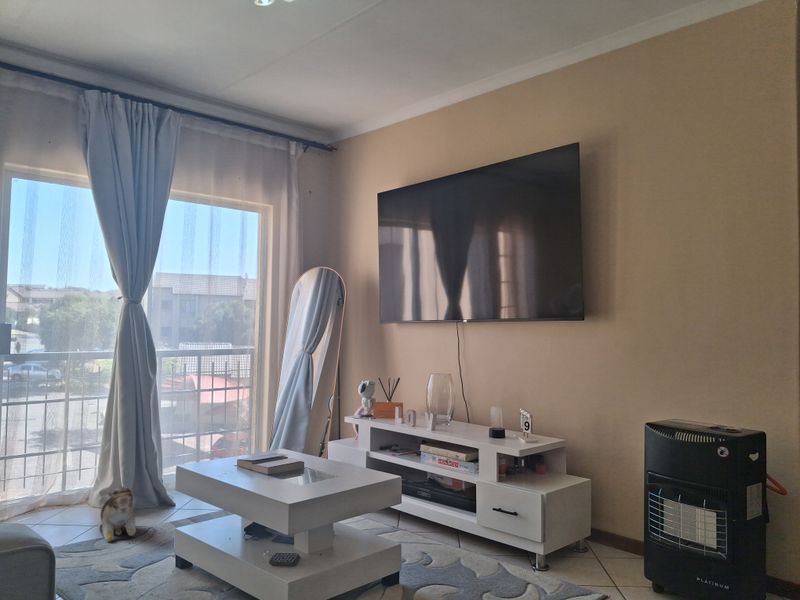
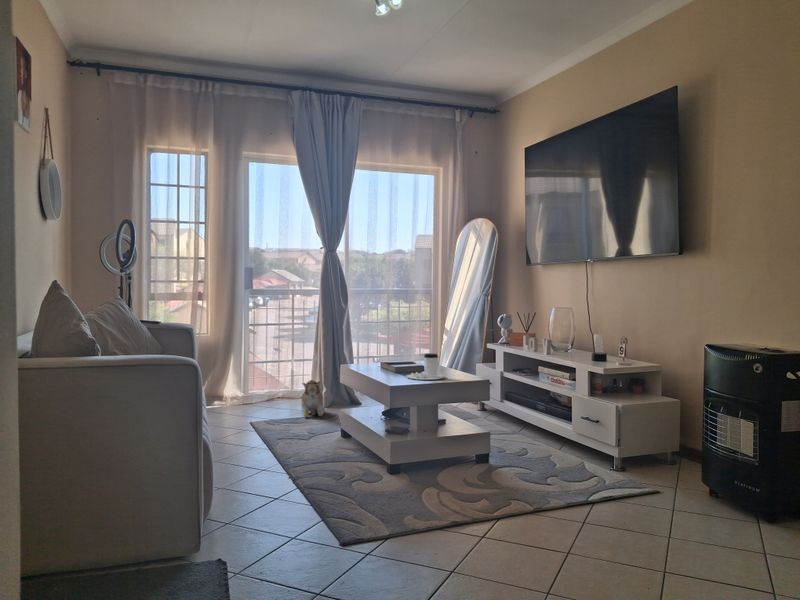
coffee cup: none [295,447,348,487] -> present [406,353,445,380]

